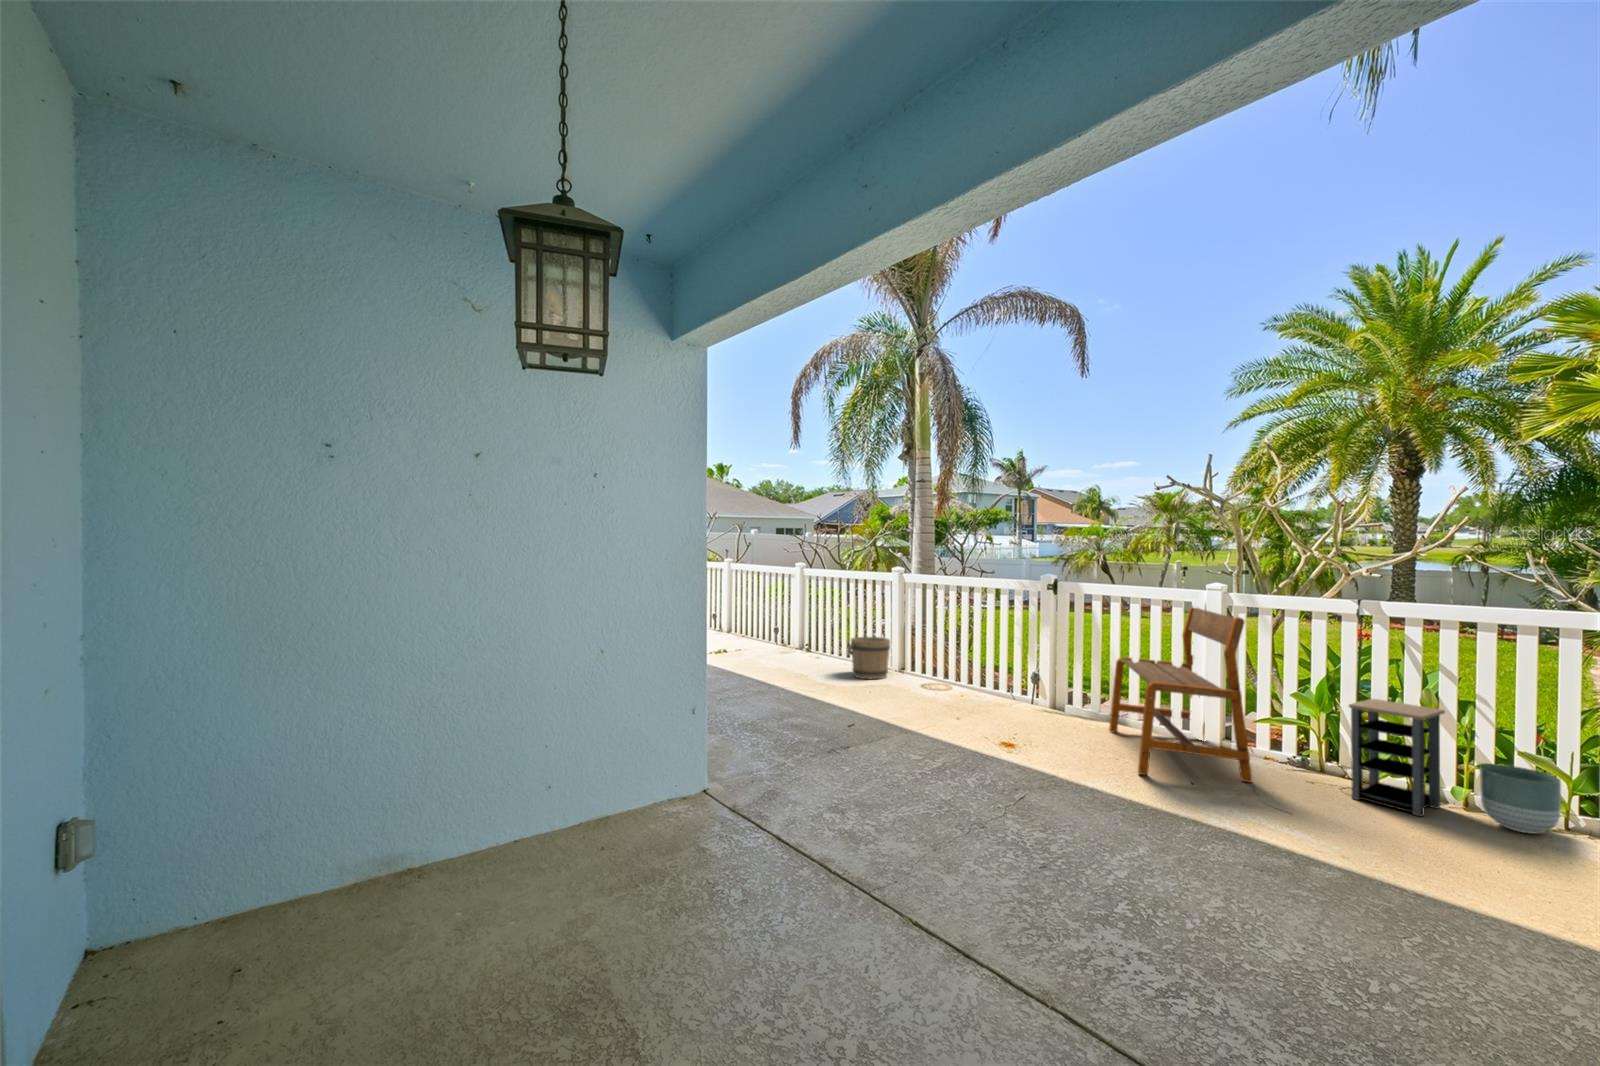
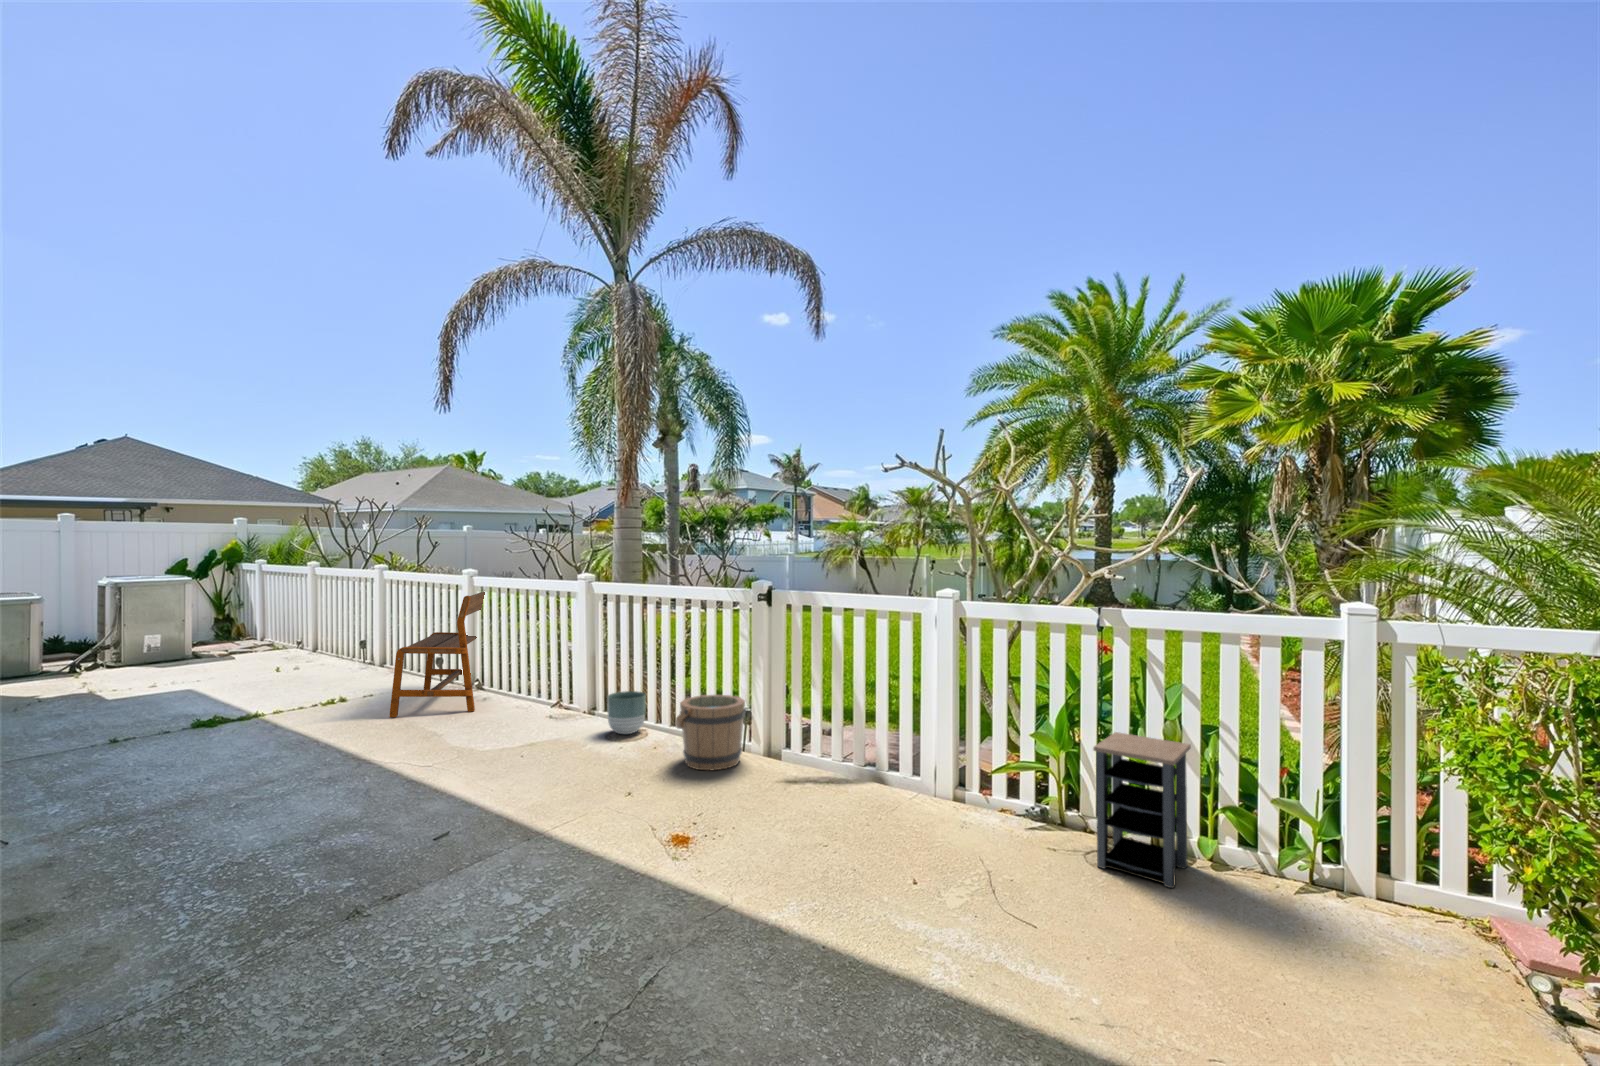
bench: present [1109,606,1252,782] -> present [389,591,485,717]
bucket: present [848,637,890,679] -> present [675,695,745,770]
planter: present [1480,764,1561,834] -> present [607,691,646,734]

